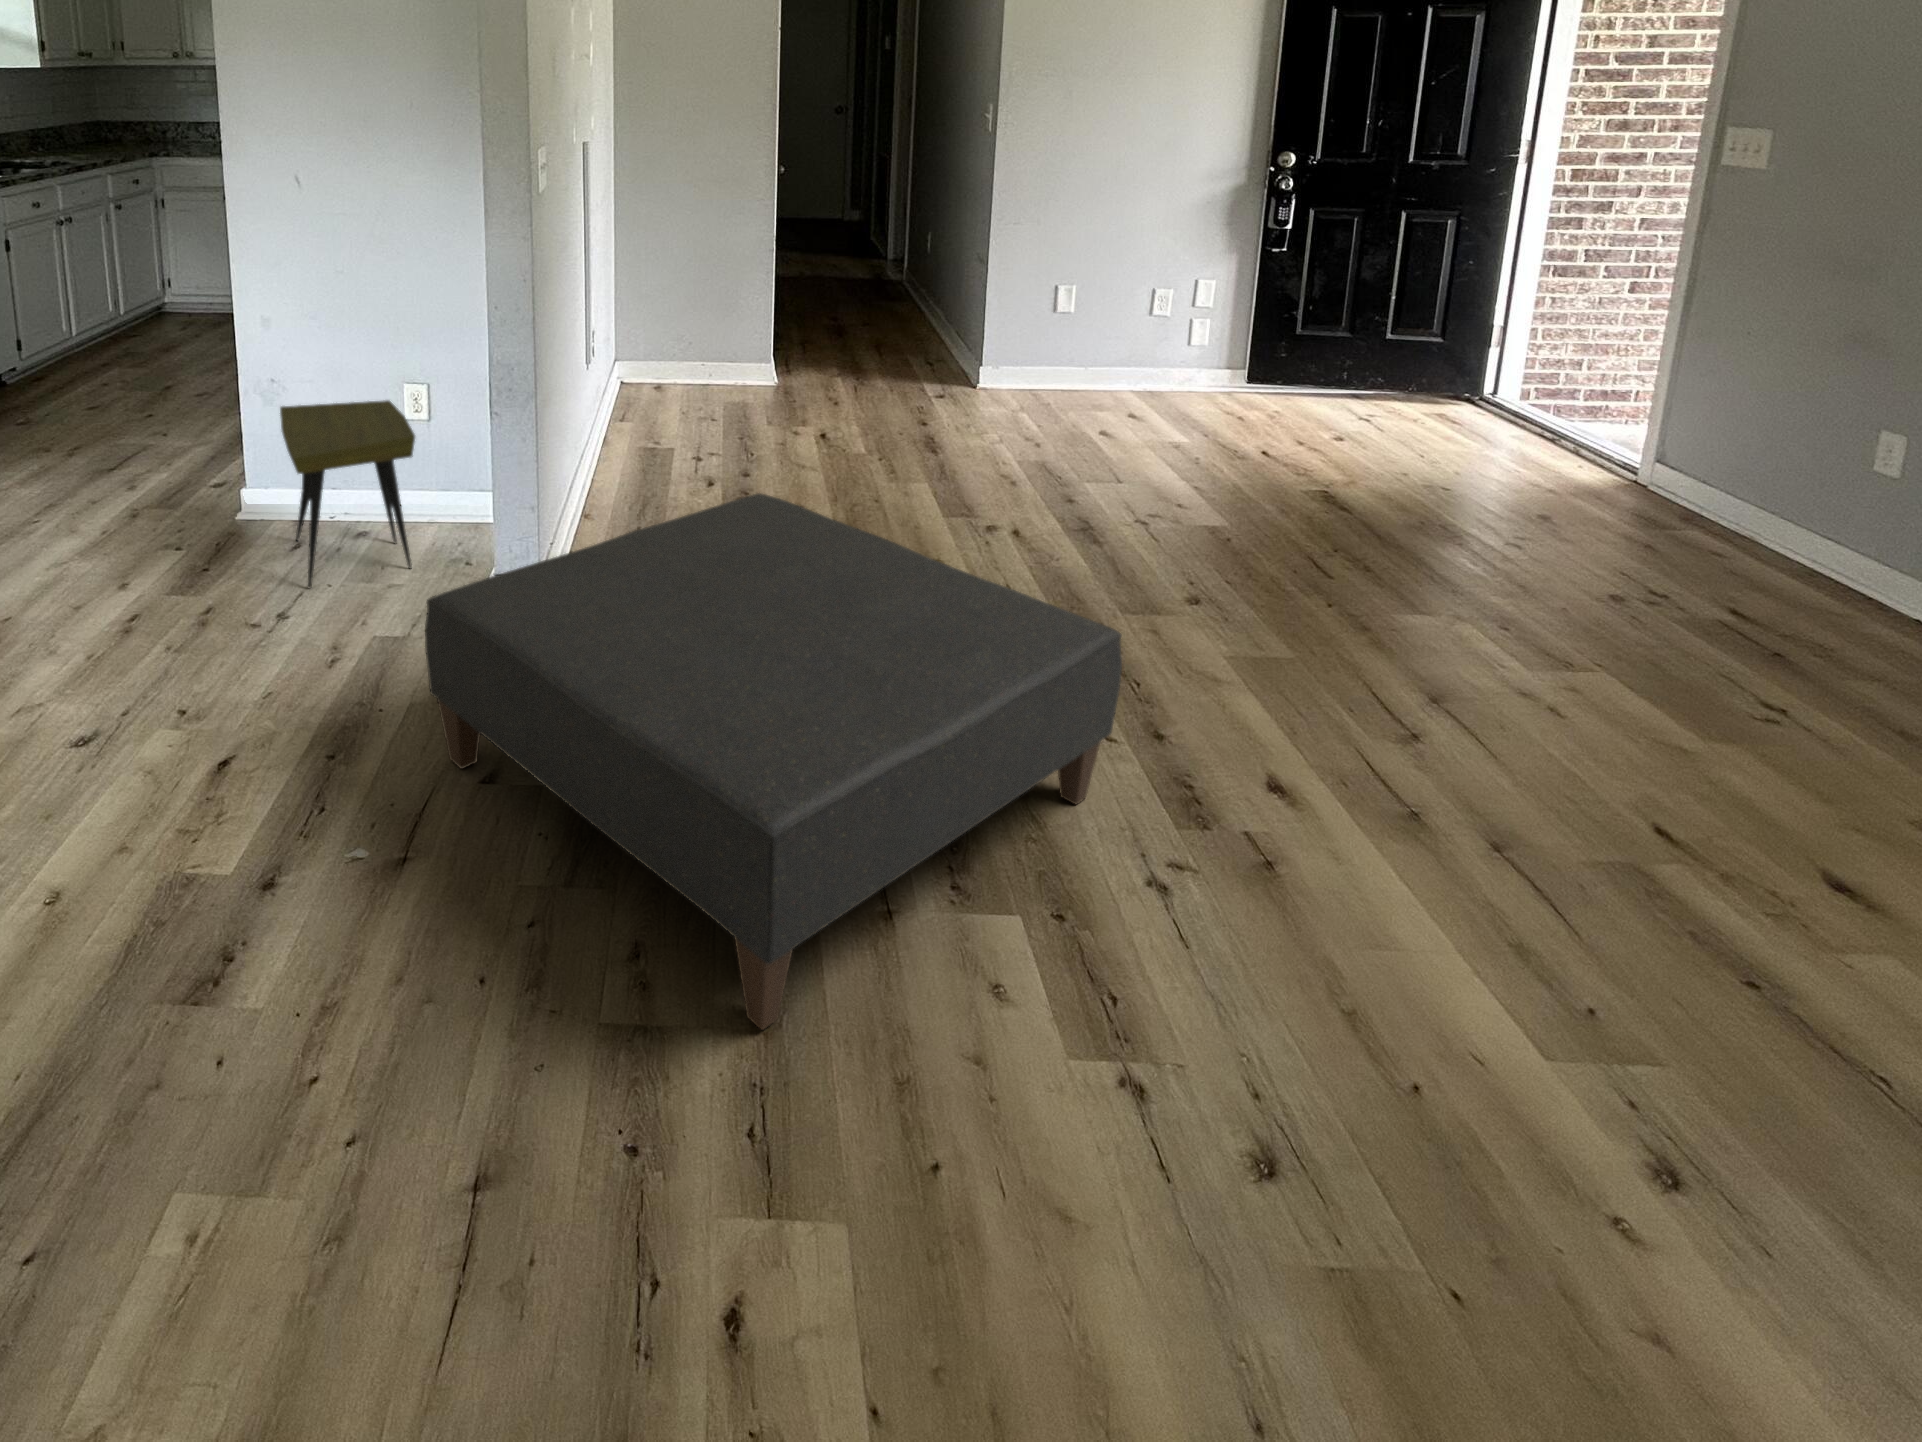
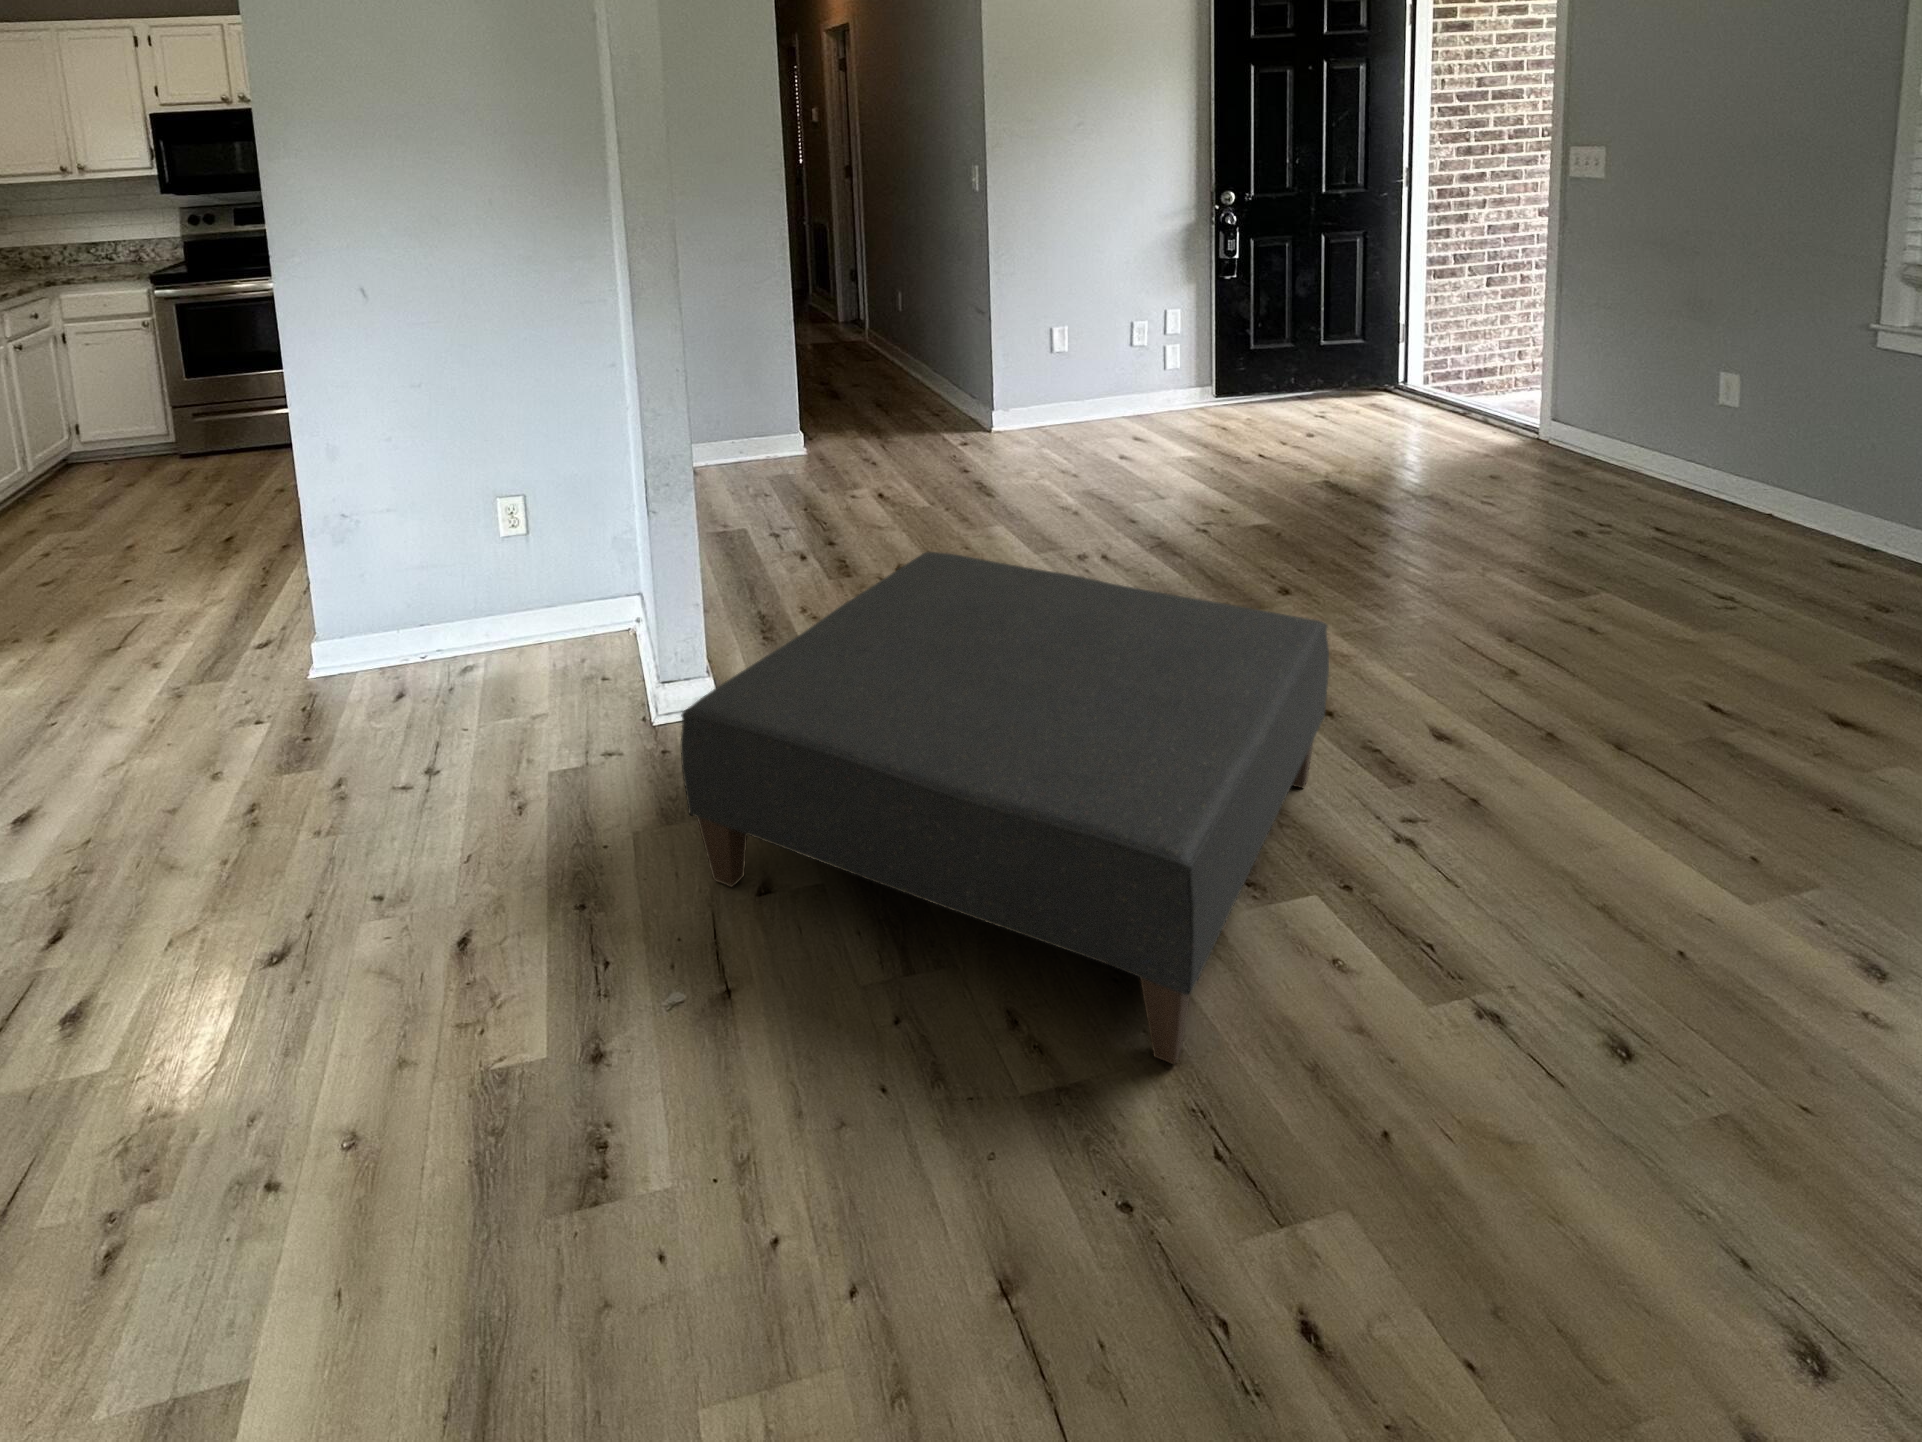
side table: present [280,400,415,588] -> none [369,515,554,734]

